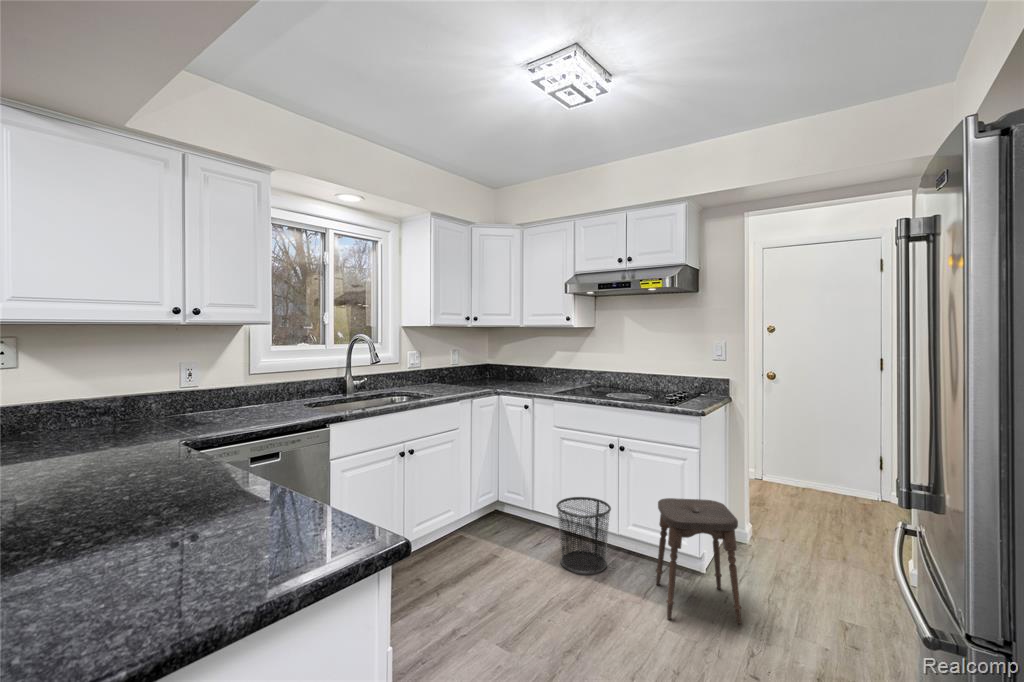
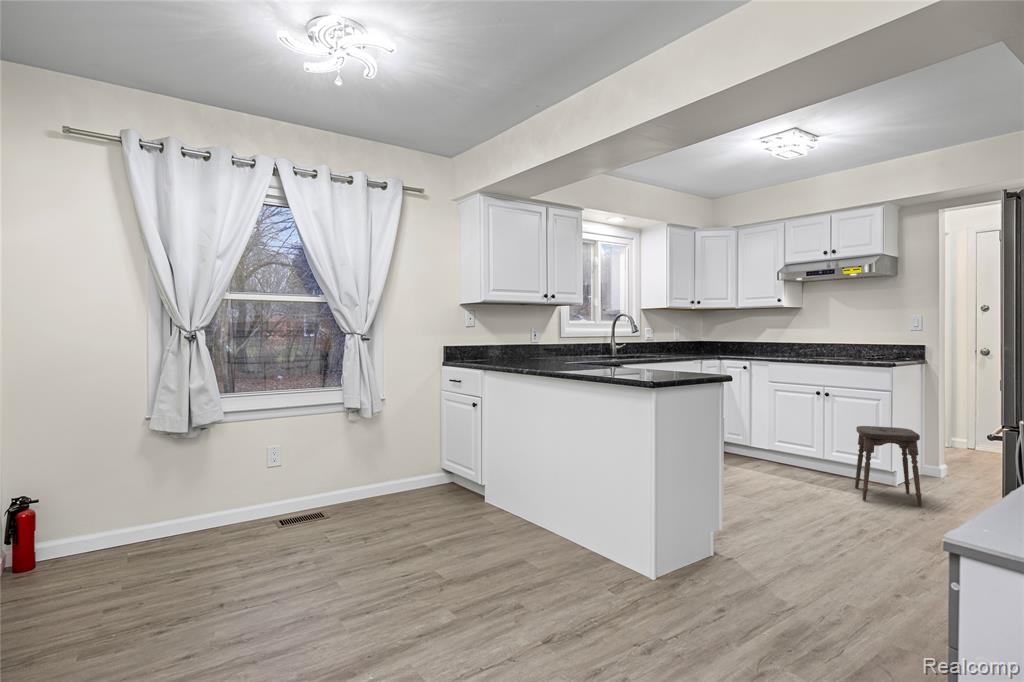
waste bin: present [556,497,611,574] -> none [774,430,818,480]

